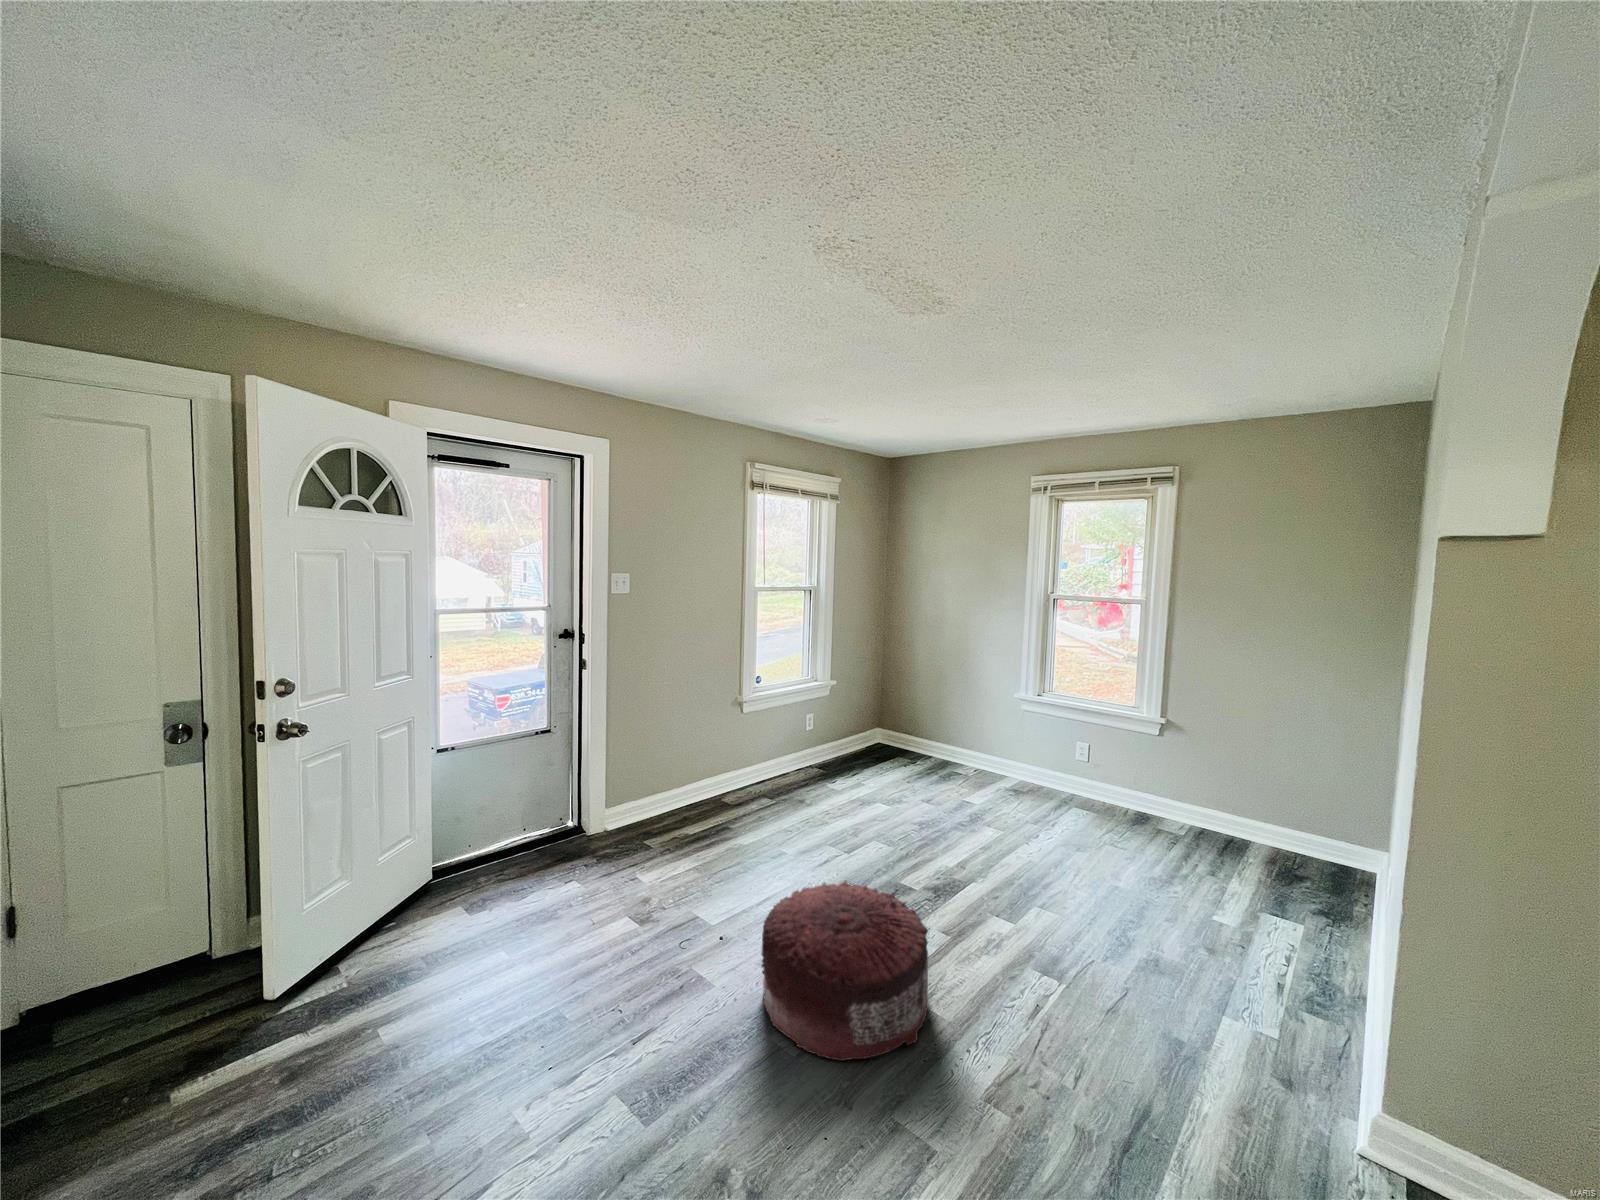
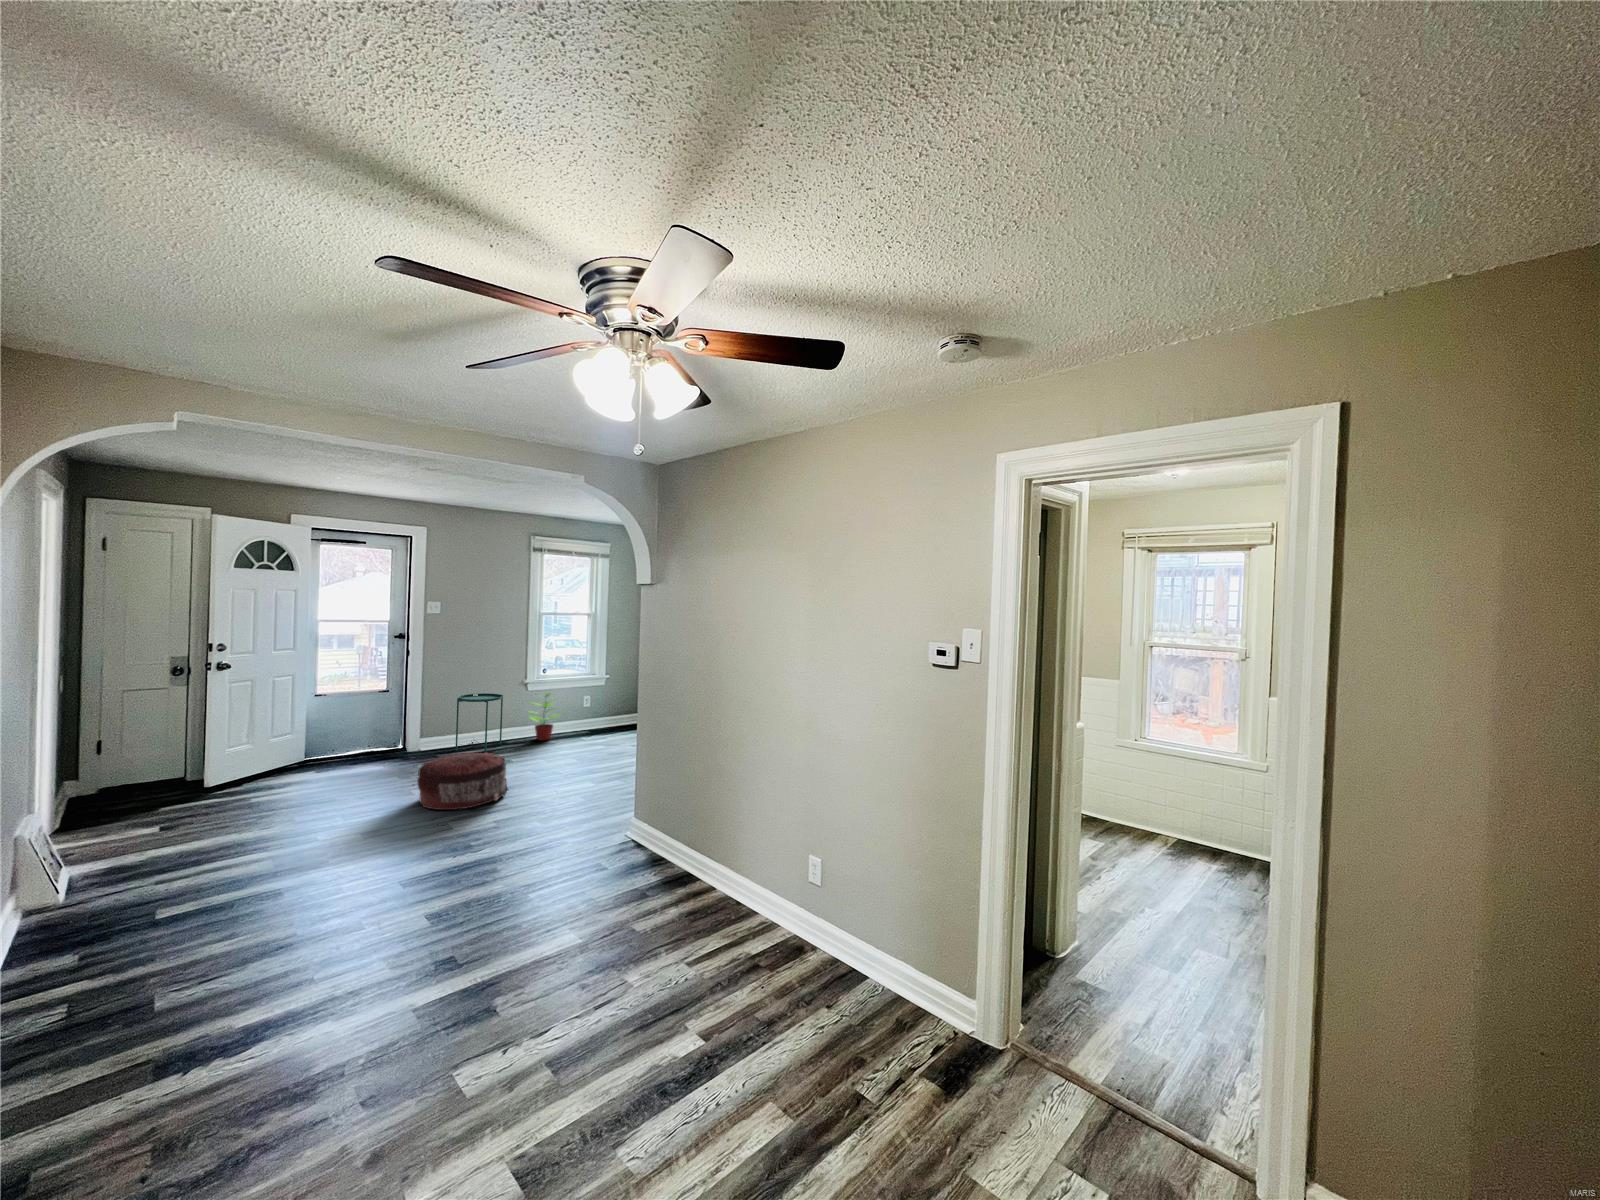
potted plant: none [745,715,805,794] -> present [529,693,562,740]
side table: none [667,724,734,829] -> present [455,693,503,751]

